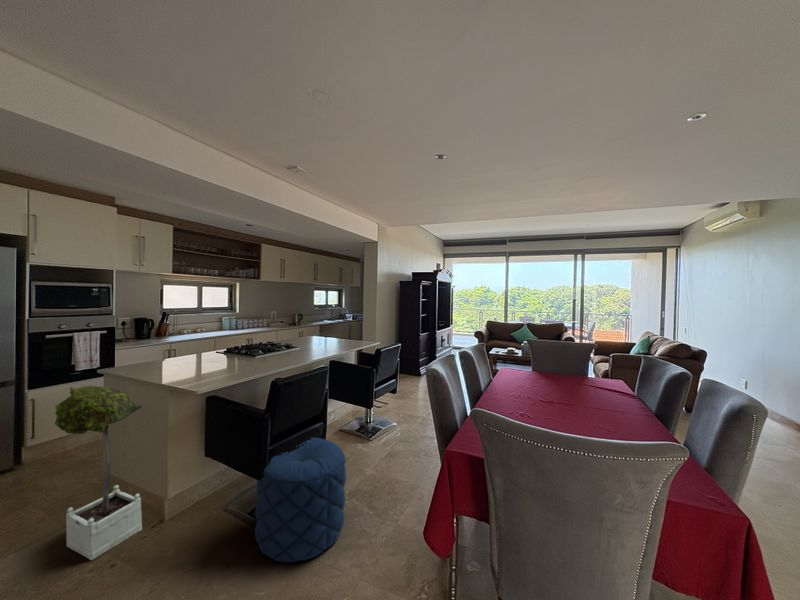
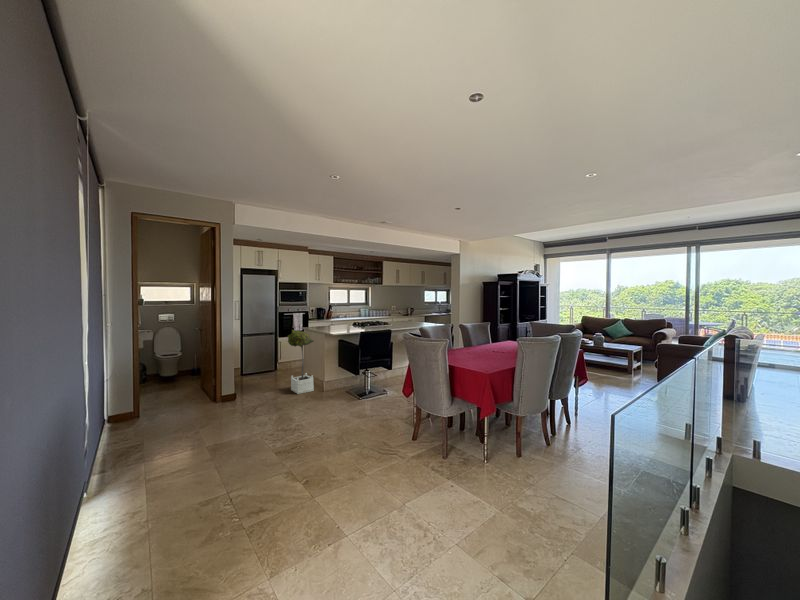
pouf: present [255,438,346,563] -> none [350,362,389,407]

